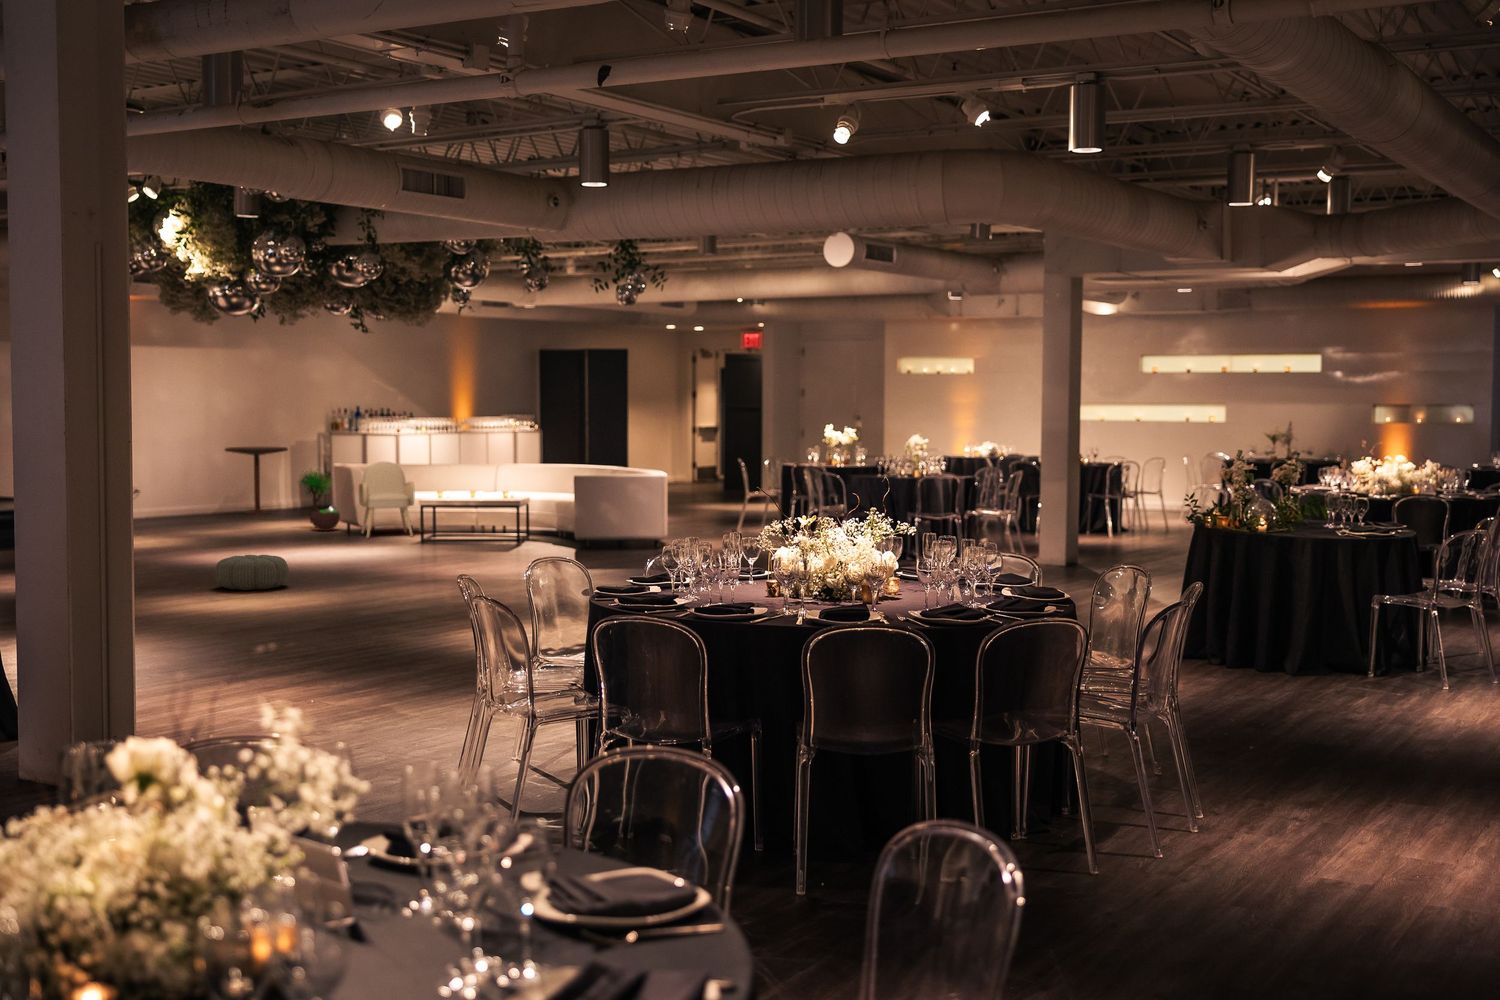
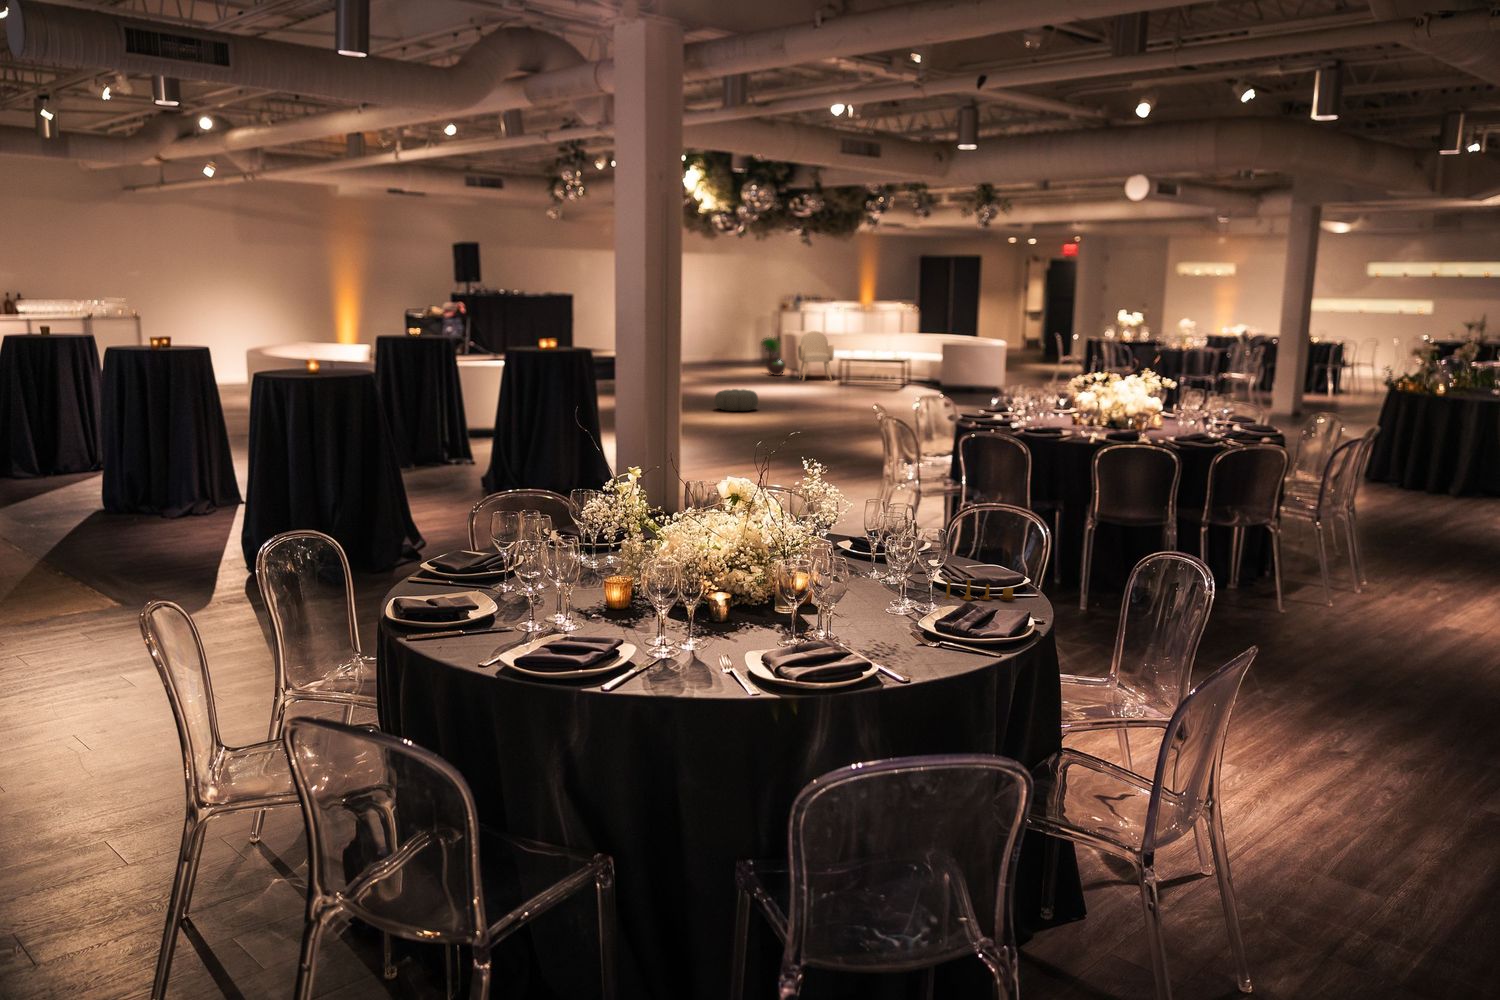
pedestal table: present [225,447,288,514] -> none [713,320,753,364]
candle: none [537,924,684,978] -> present [944,580,1016,601]

